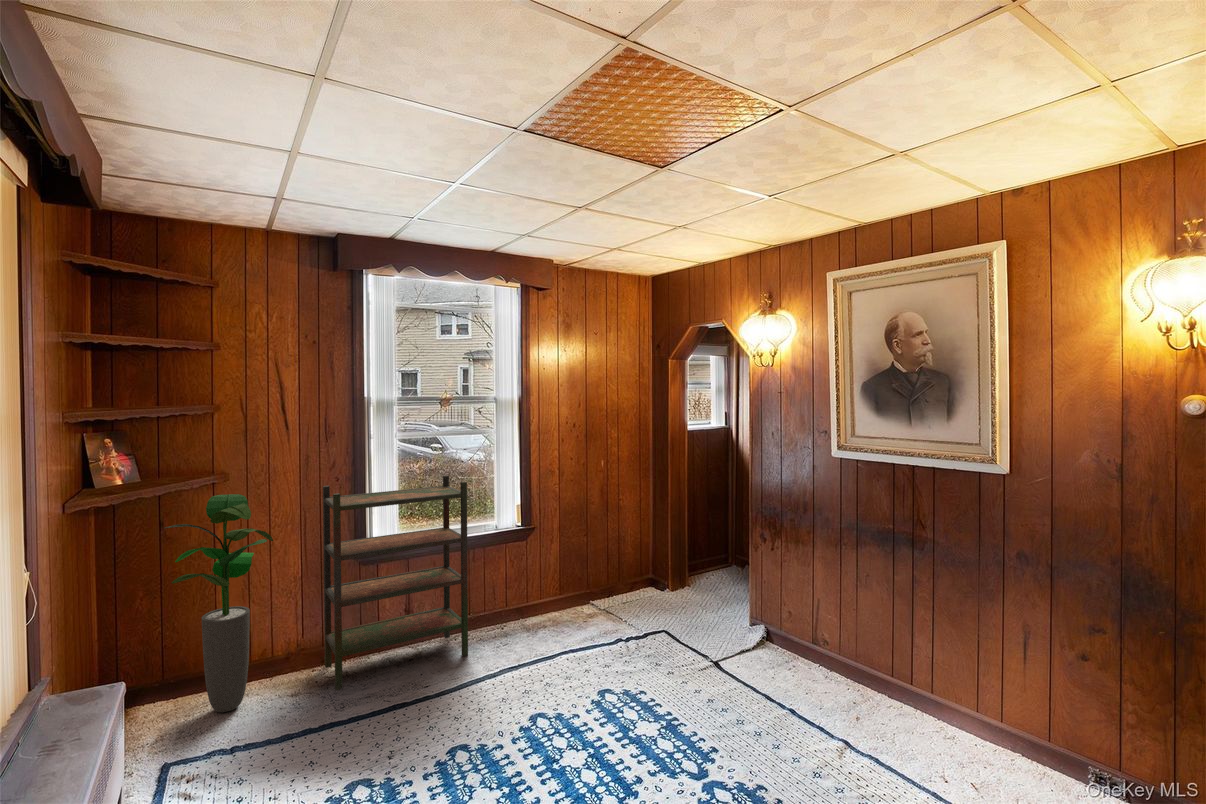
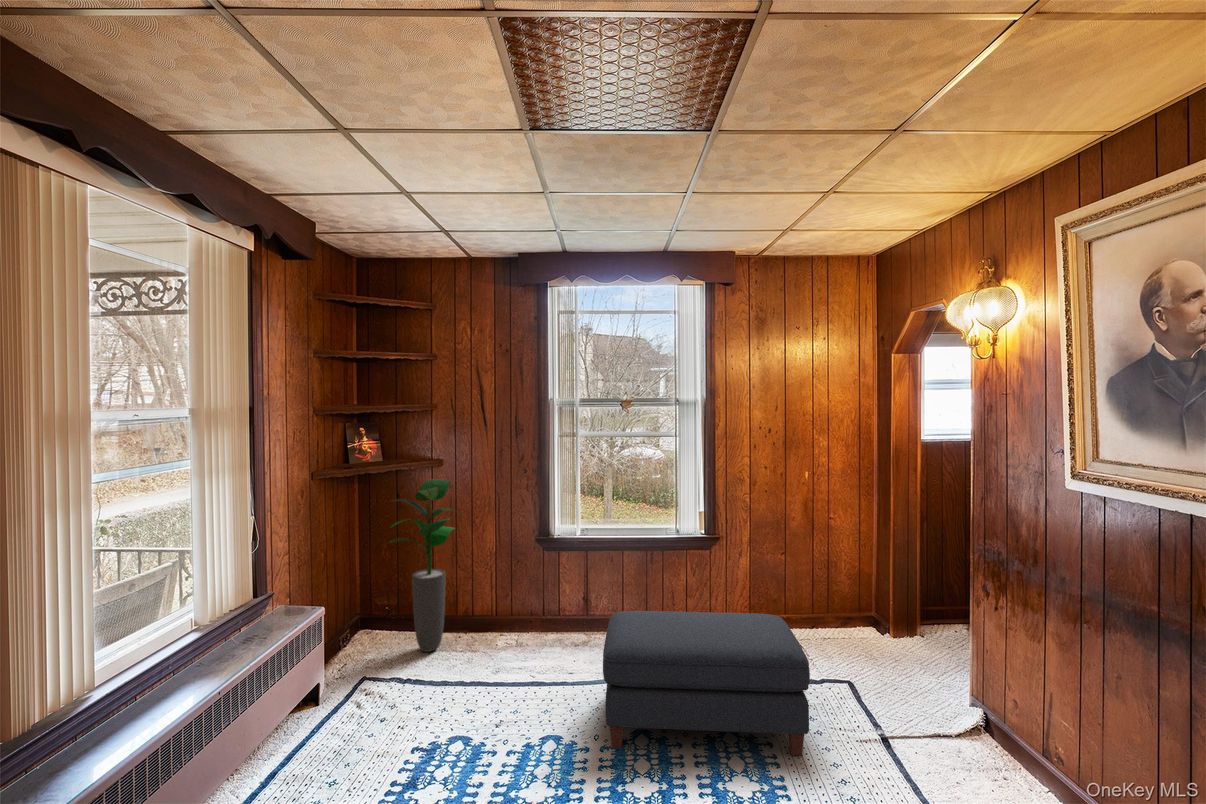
bookshelf: present [323,475,468,690] -> none [503,477,625,656]
ottoman: none [481,585,678,737] -> present [603,611,810,756]

